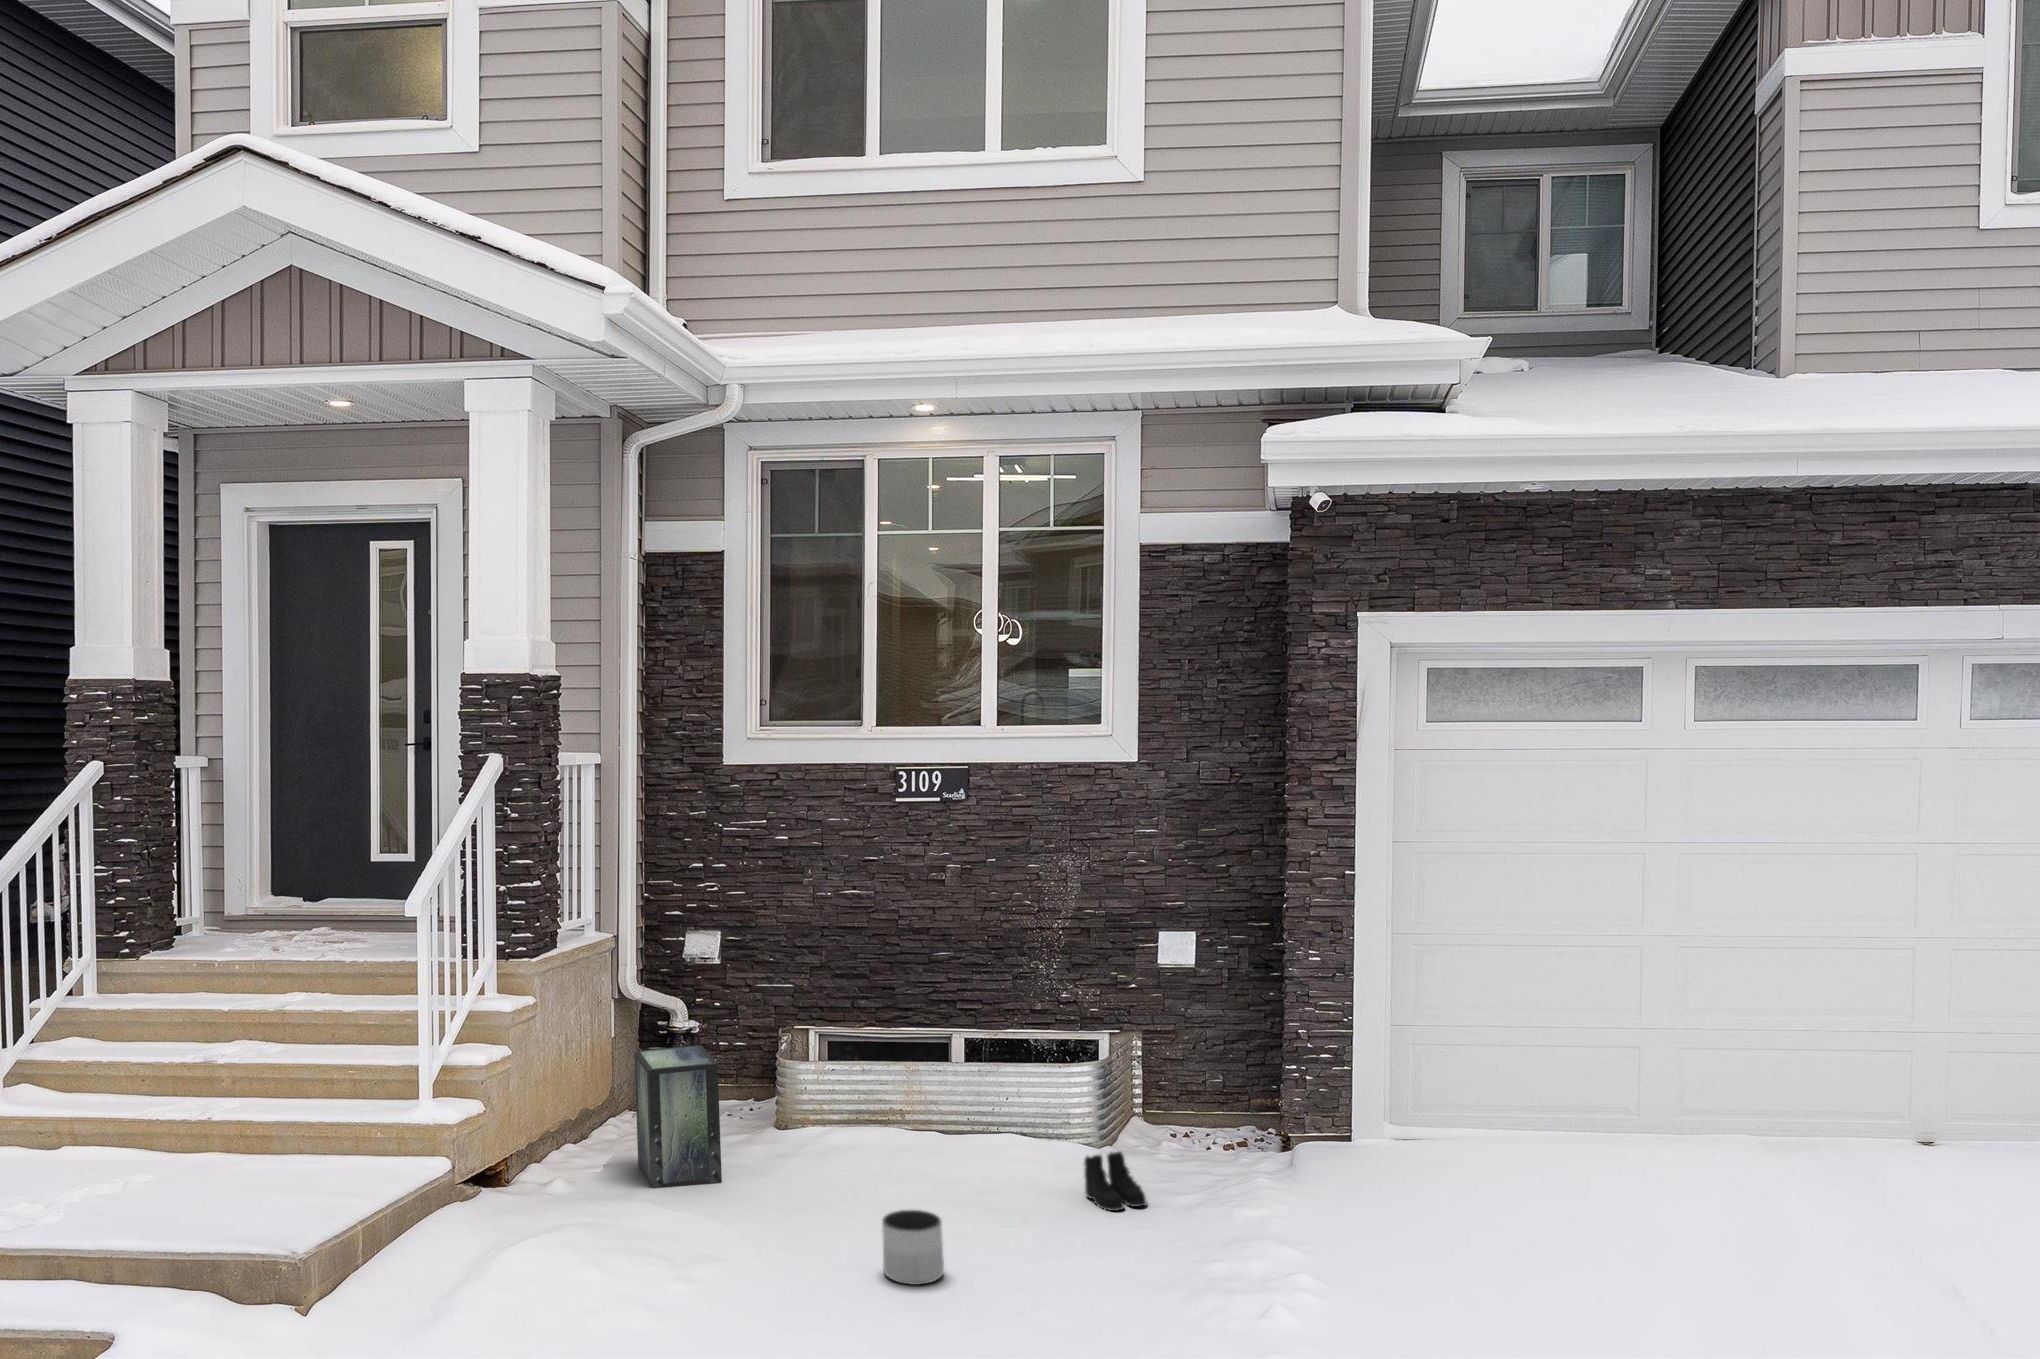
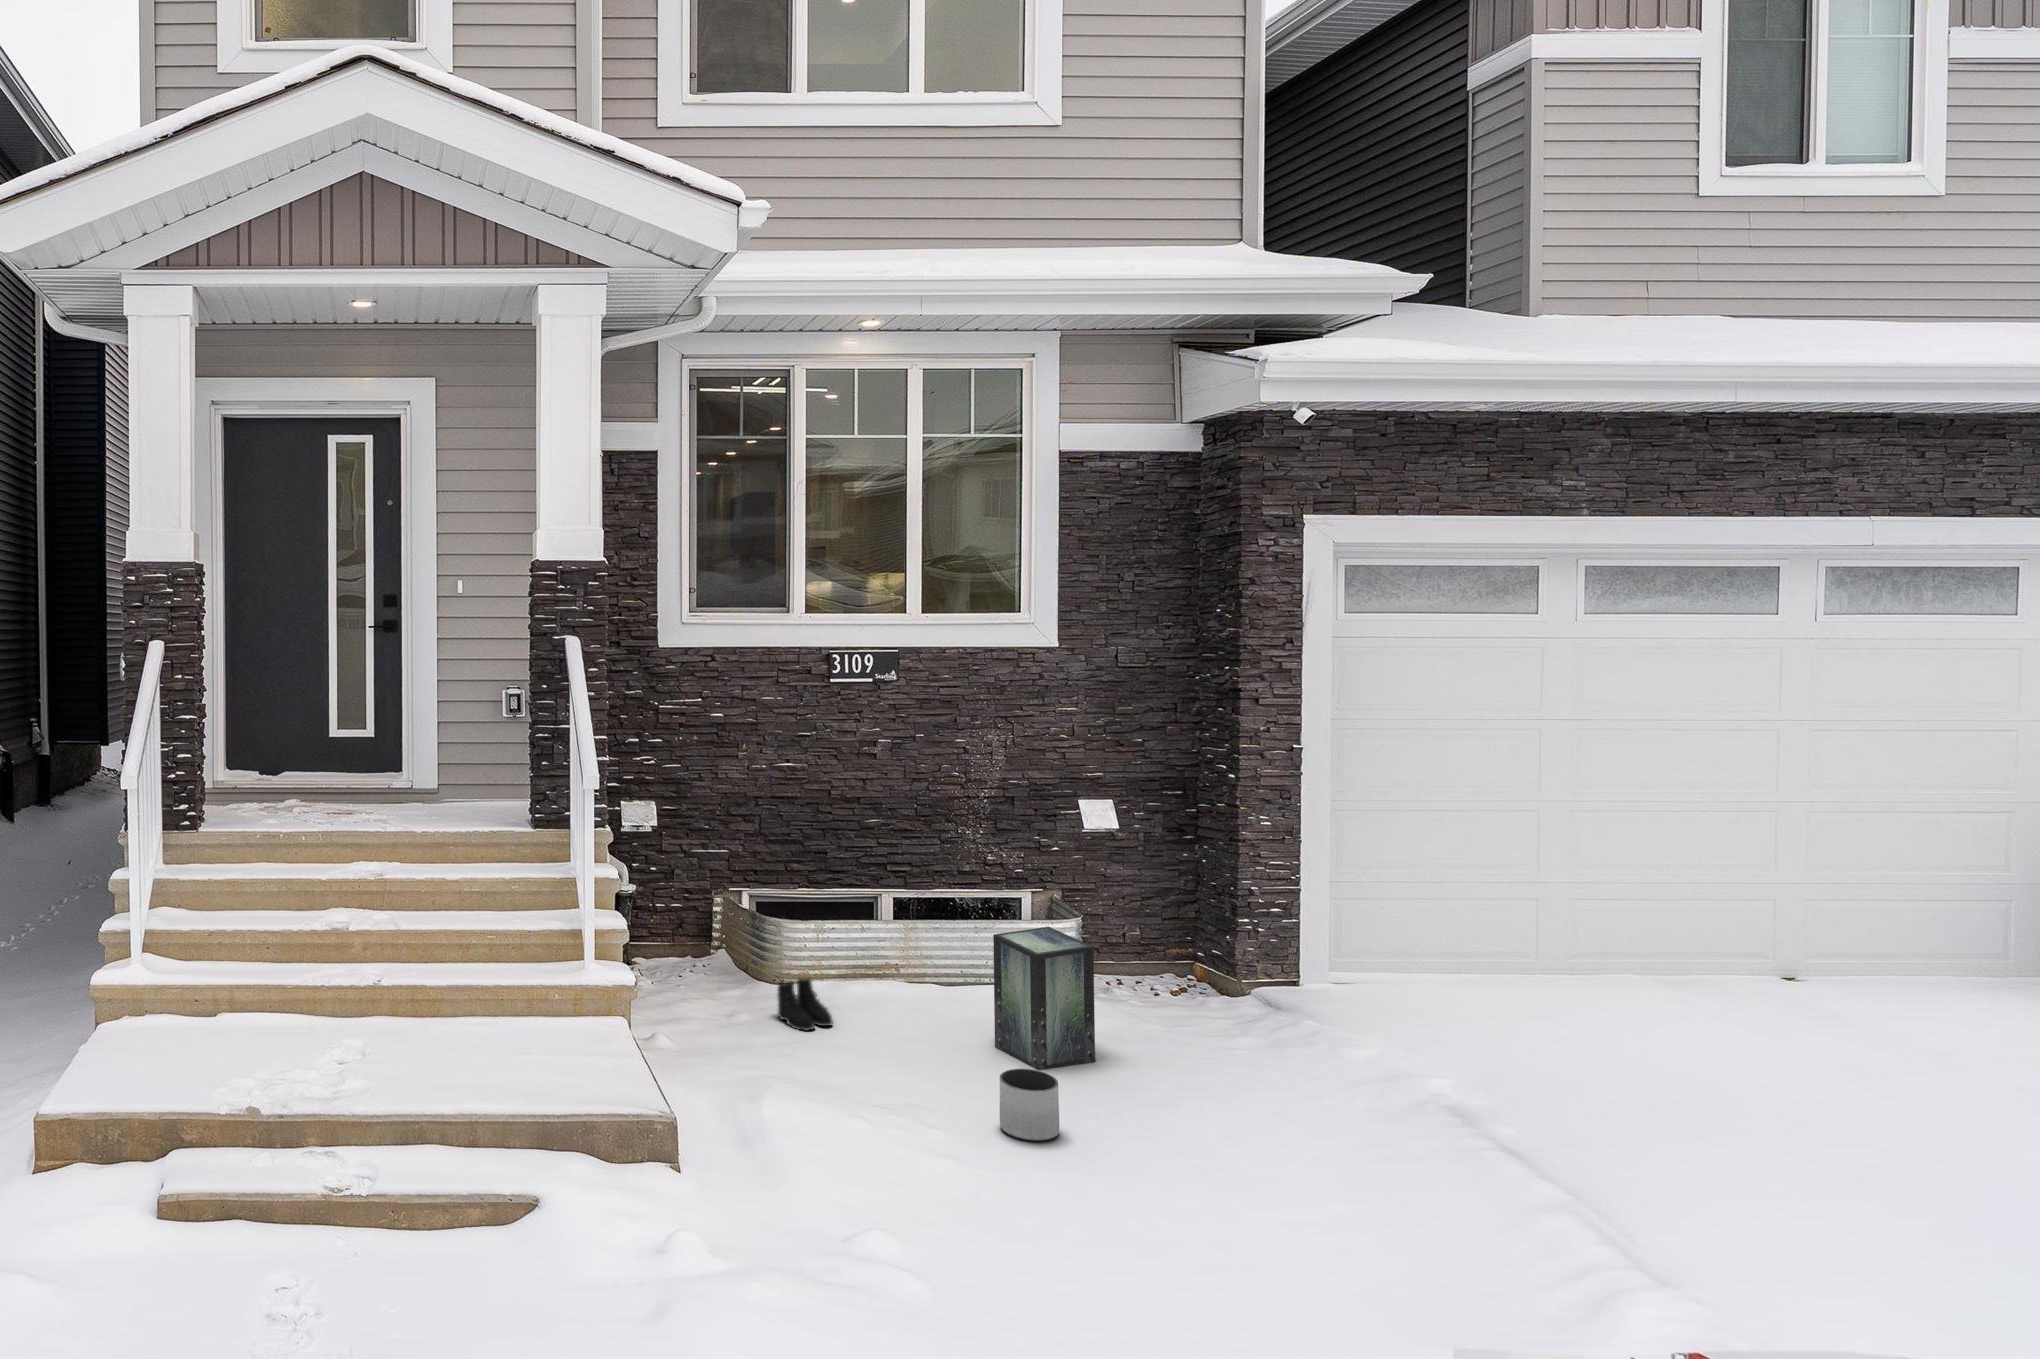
storage box: present [634,1045,722,1188] -> present [993,927,1095,1070]
boots: present [1084,1152,1146,1211] -> present [778,978,833,1031]

